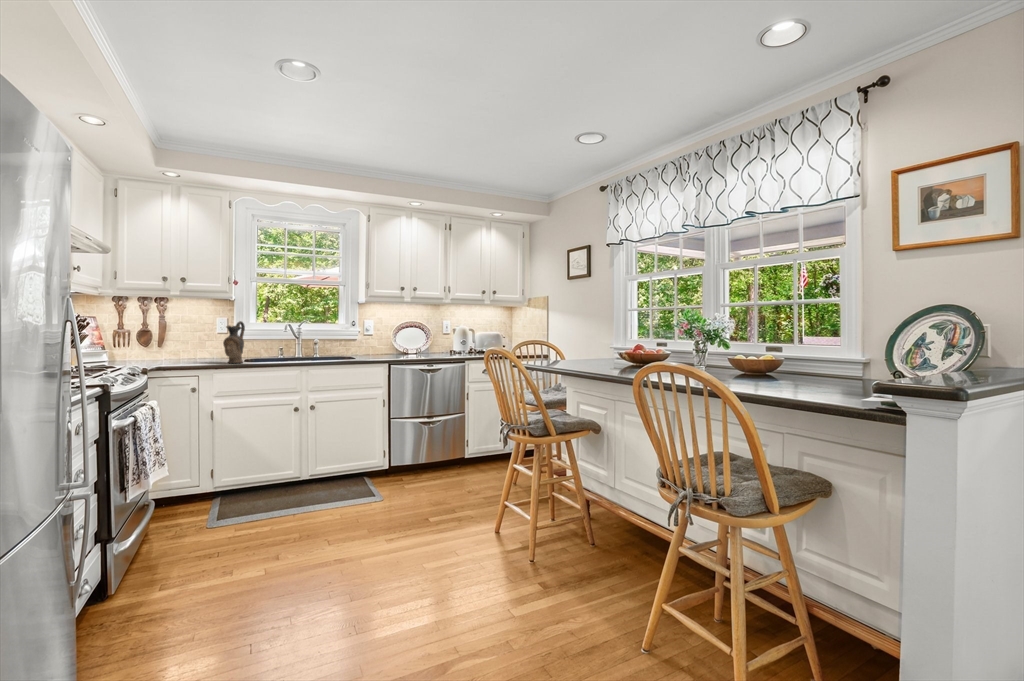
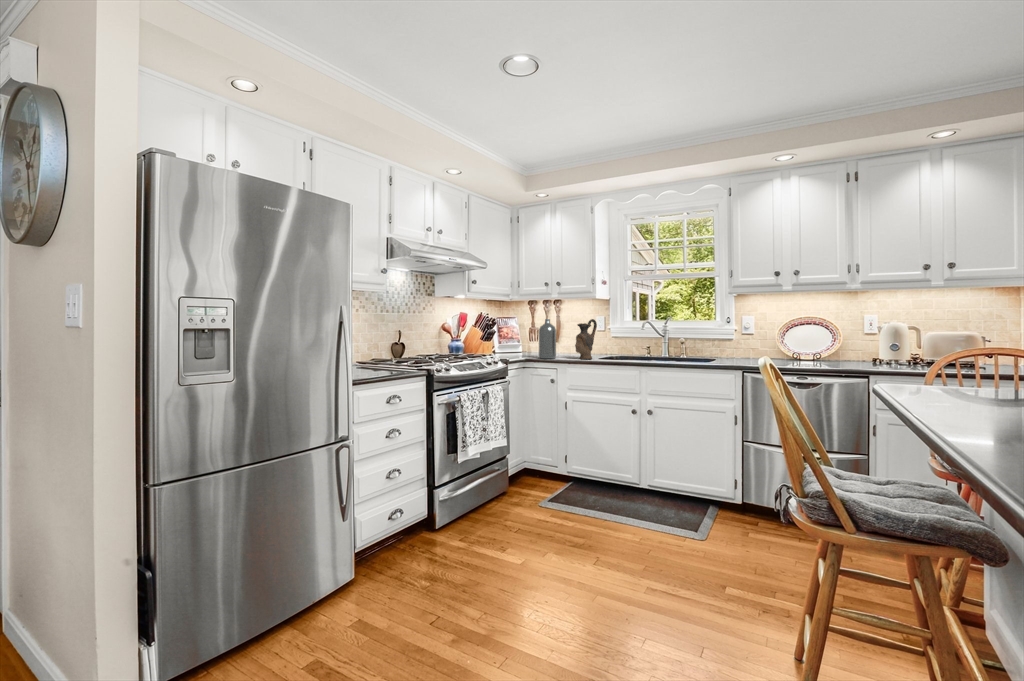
bottle: none [175,320,199,366] -> present [539,319,556,359]

